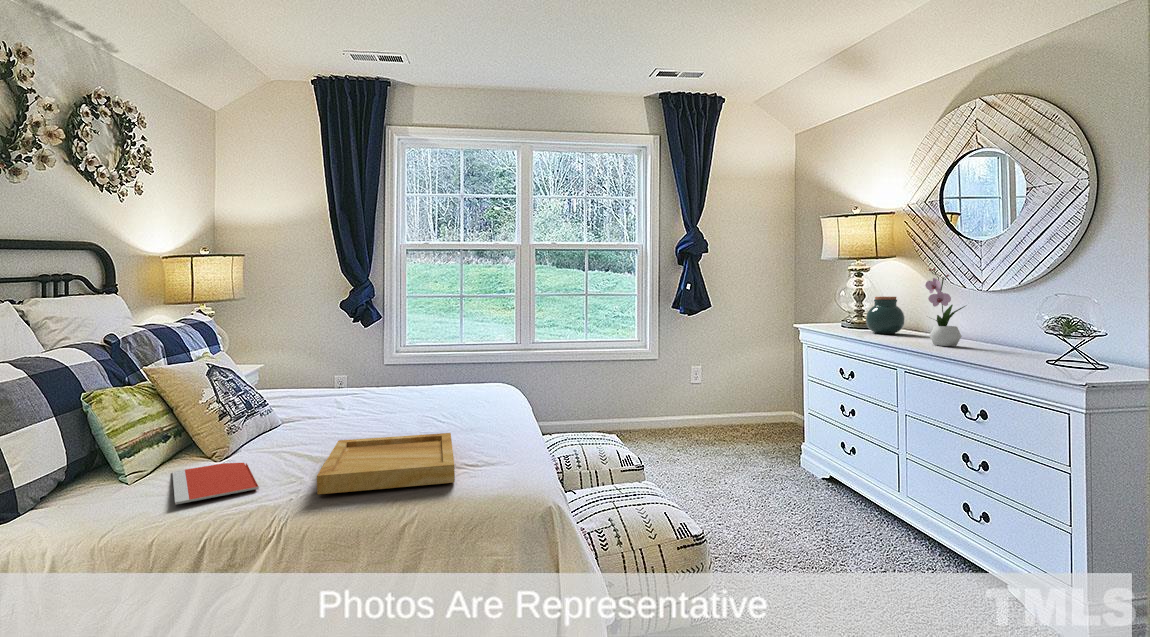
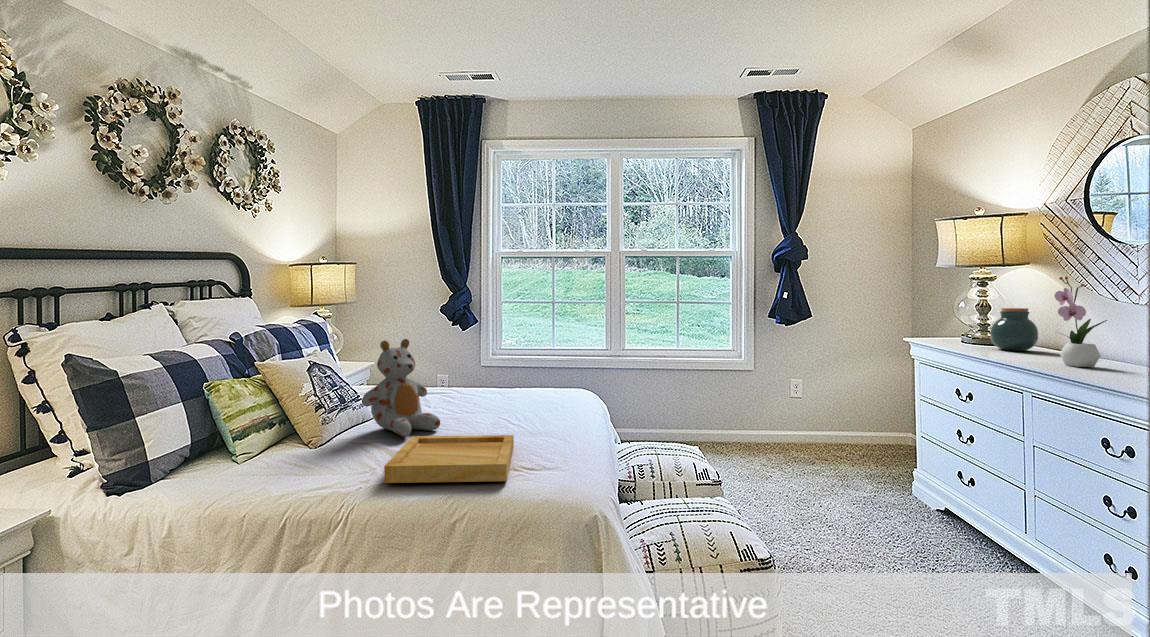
stuffed bear: none [275,335,365,441] -> present [362,339,440,437]
notebook: present [172,463,259,505] -> none [270,449,339,483]

